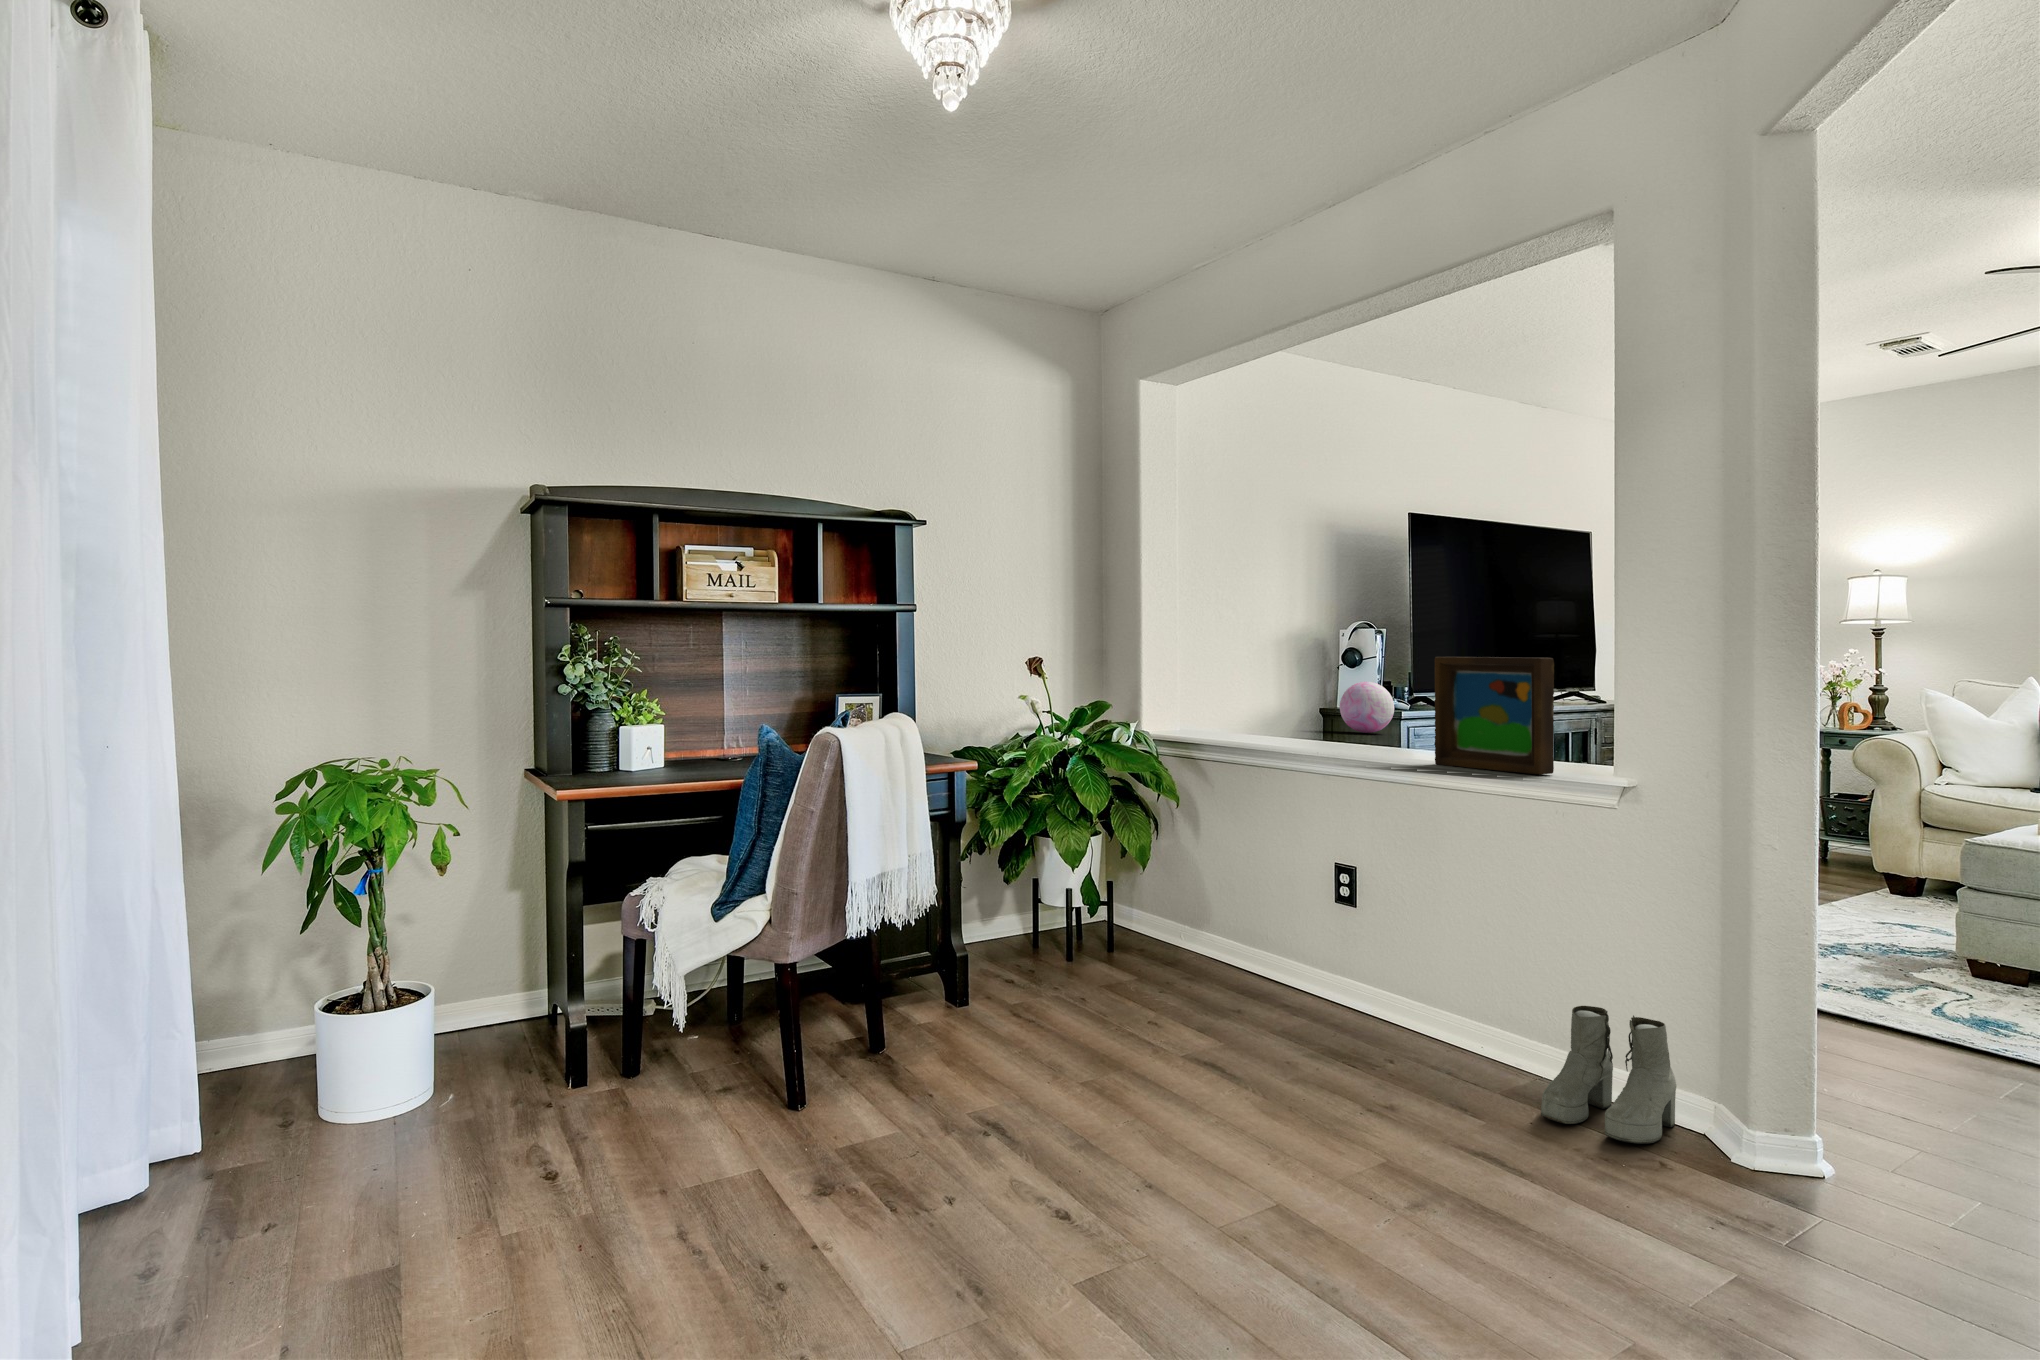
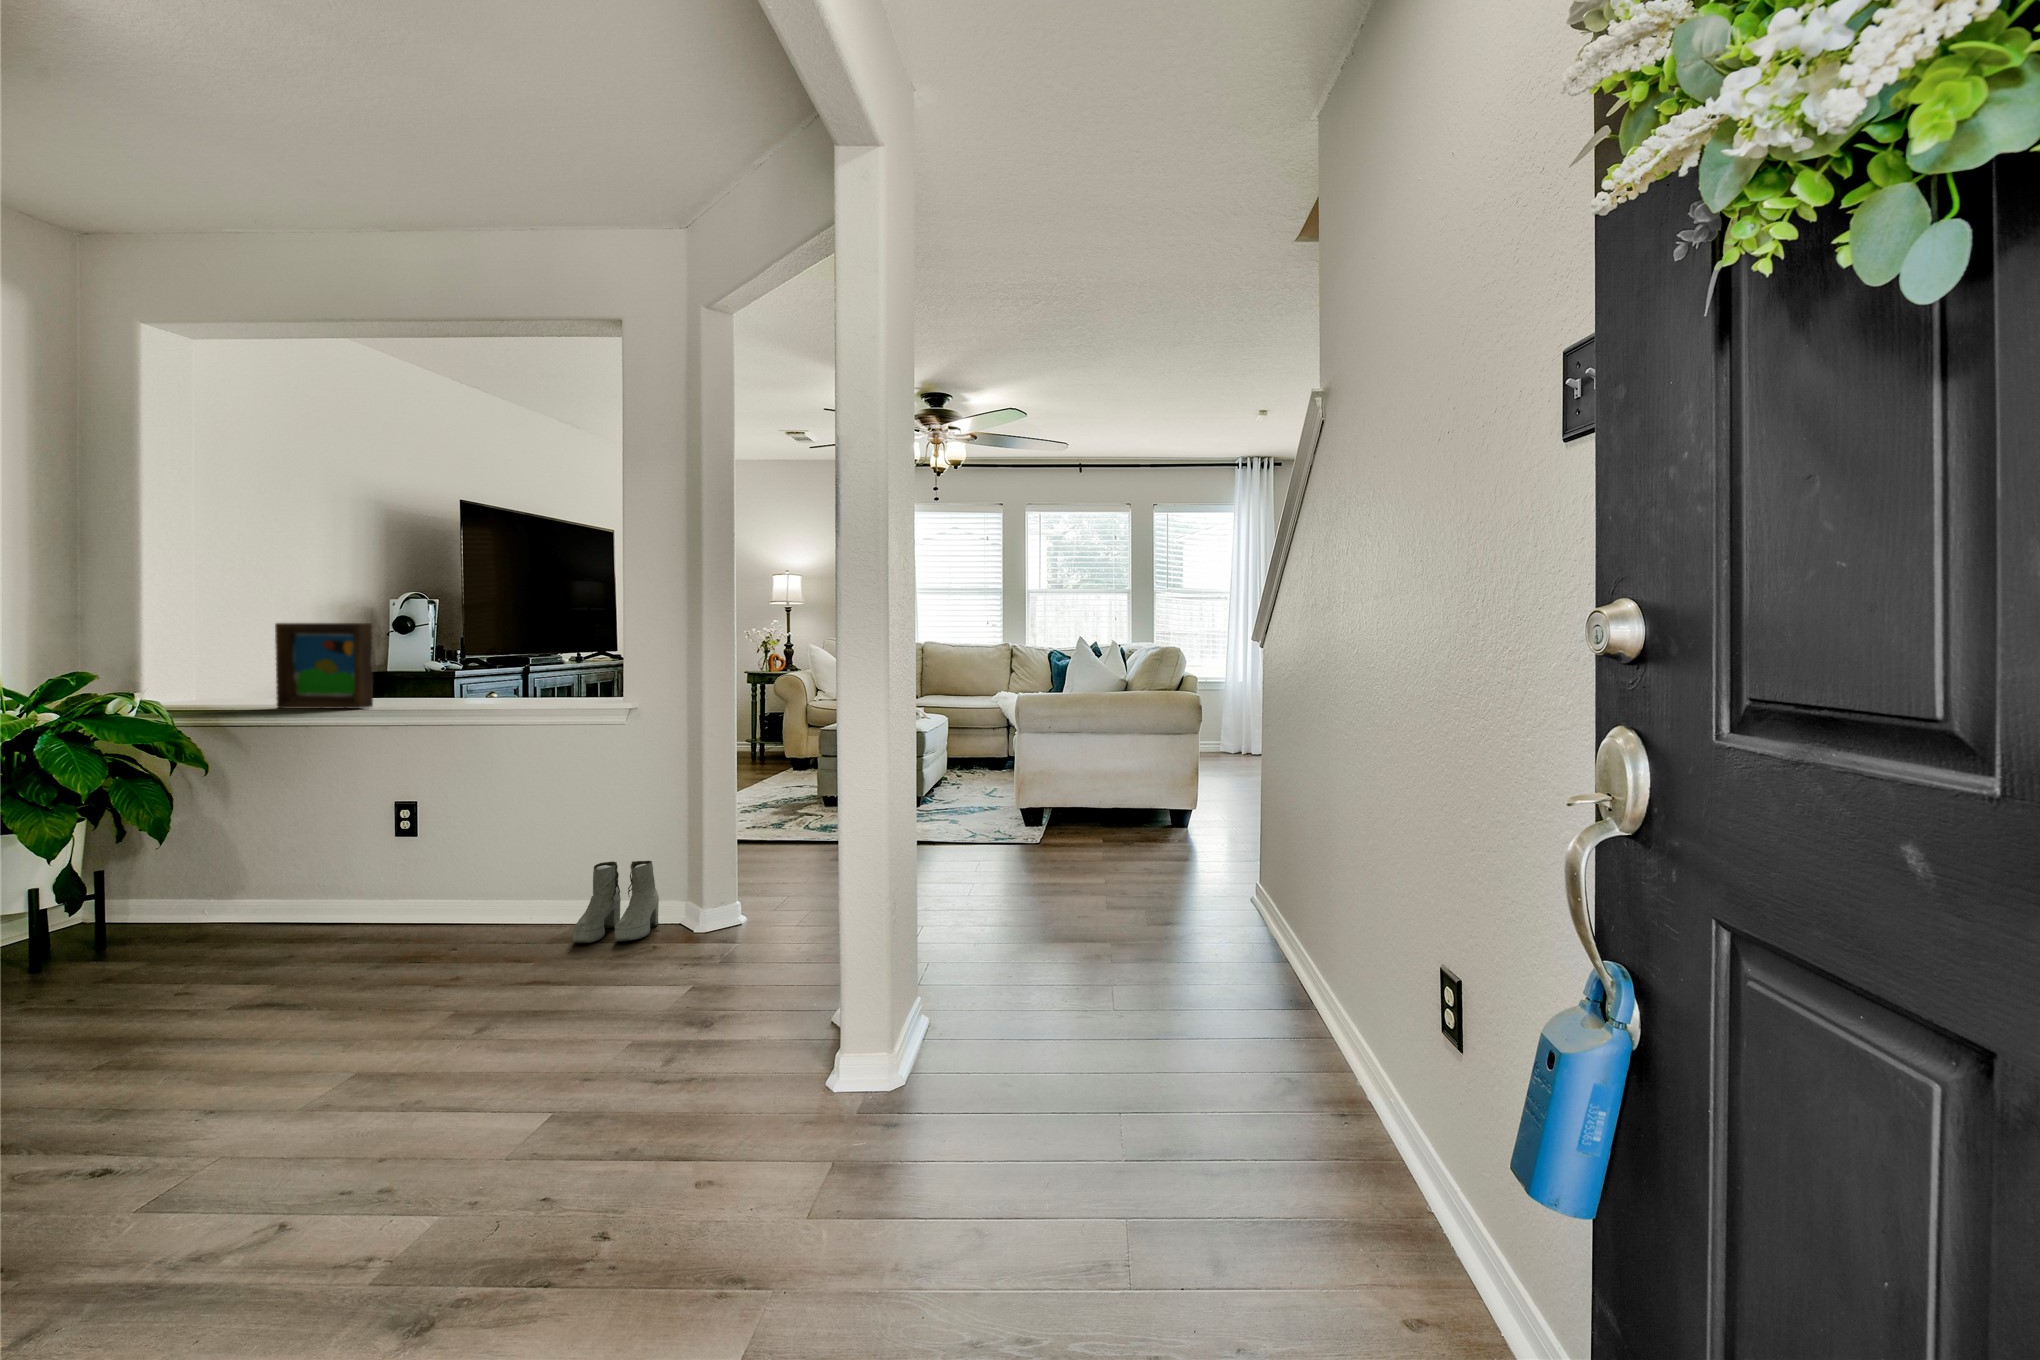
picture frame: present [1435,657,1554,775] -> present [275,623,373,709]
decorative orb: present [1340,682,1394,733] -> none [394,647,447,692]

